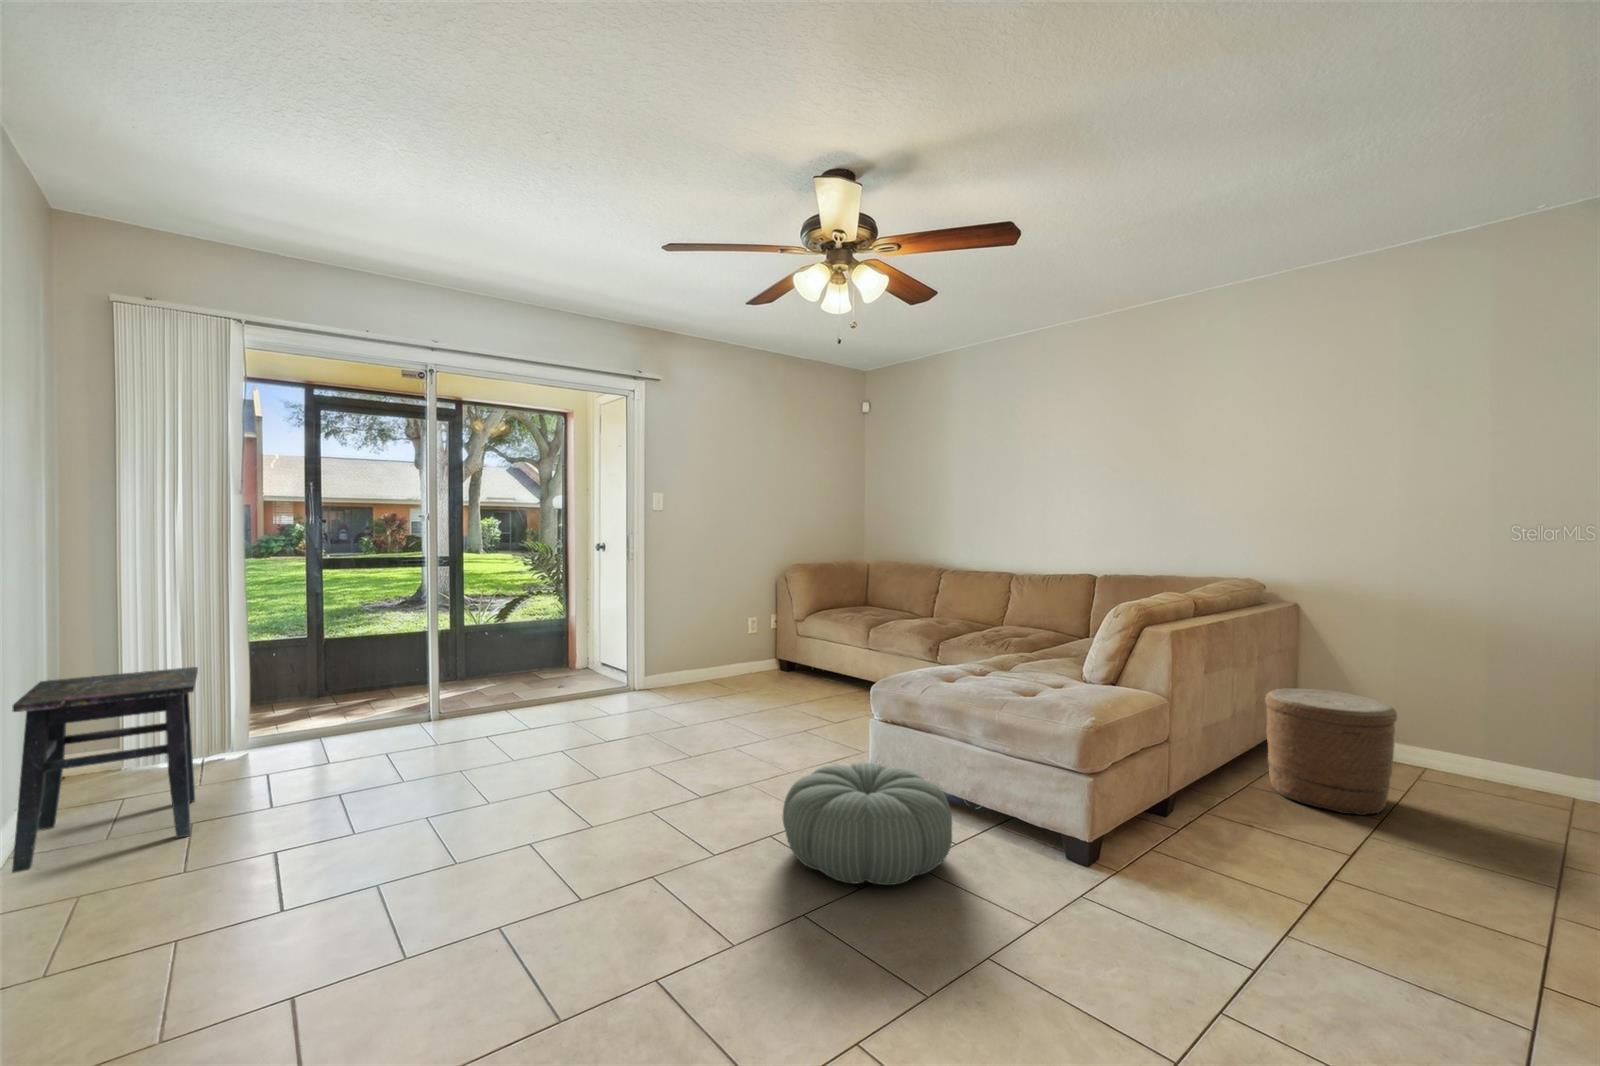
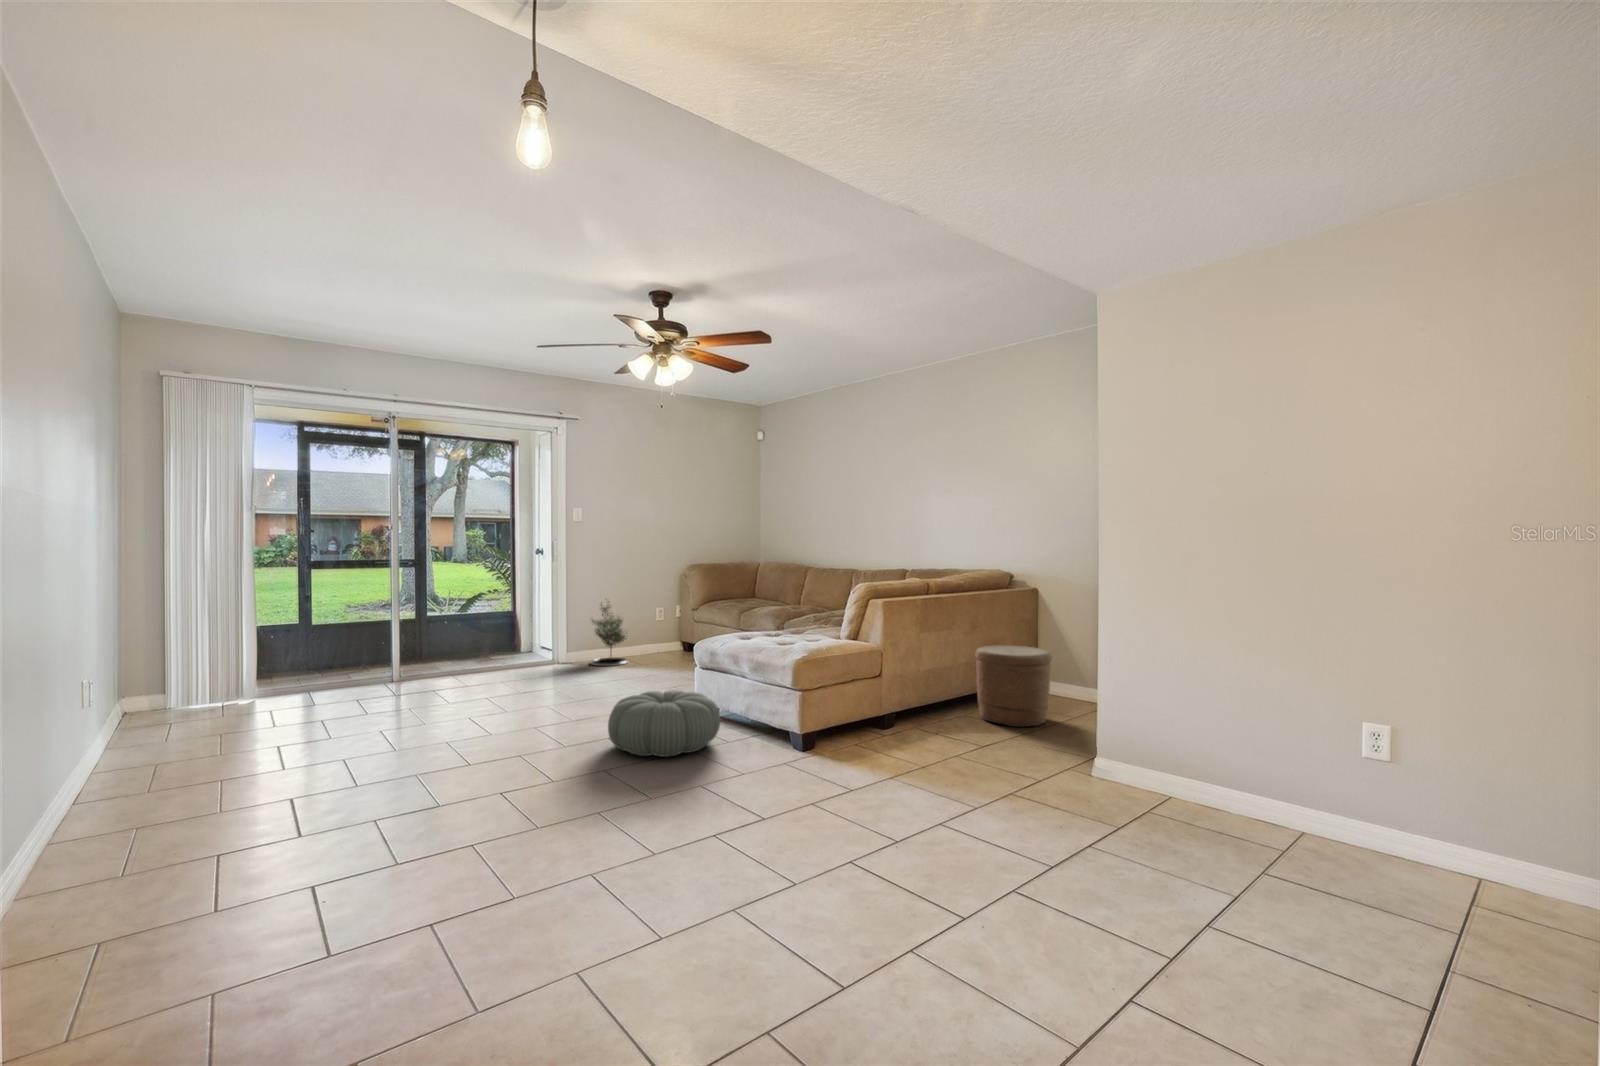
potted tree: none [673,606,723,693] -> present [591,601,628,666]
side table: present [12,667,198,873] -> none [109,632,223,755]

